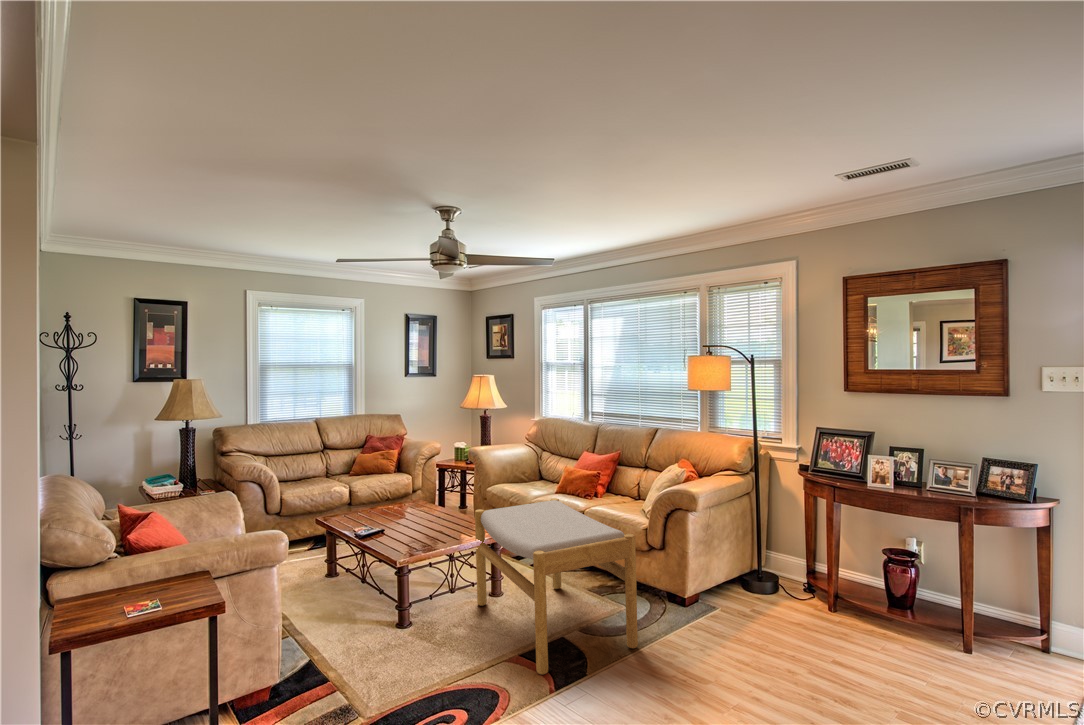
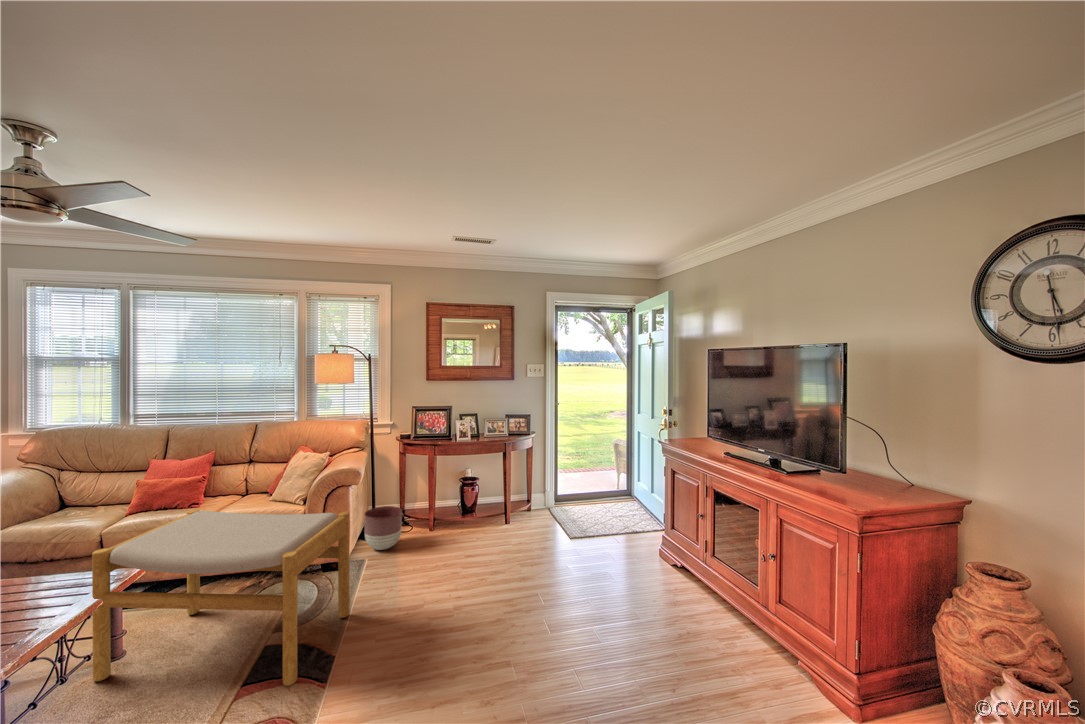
planter: none [724,550,771,605] -> present [364,506,402,550]

